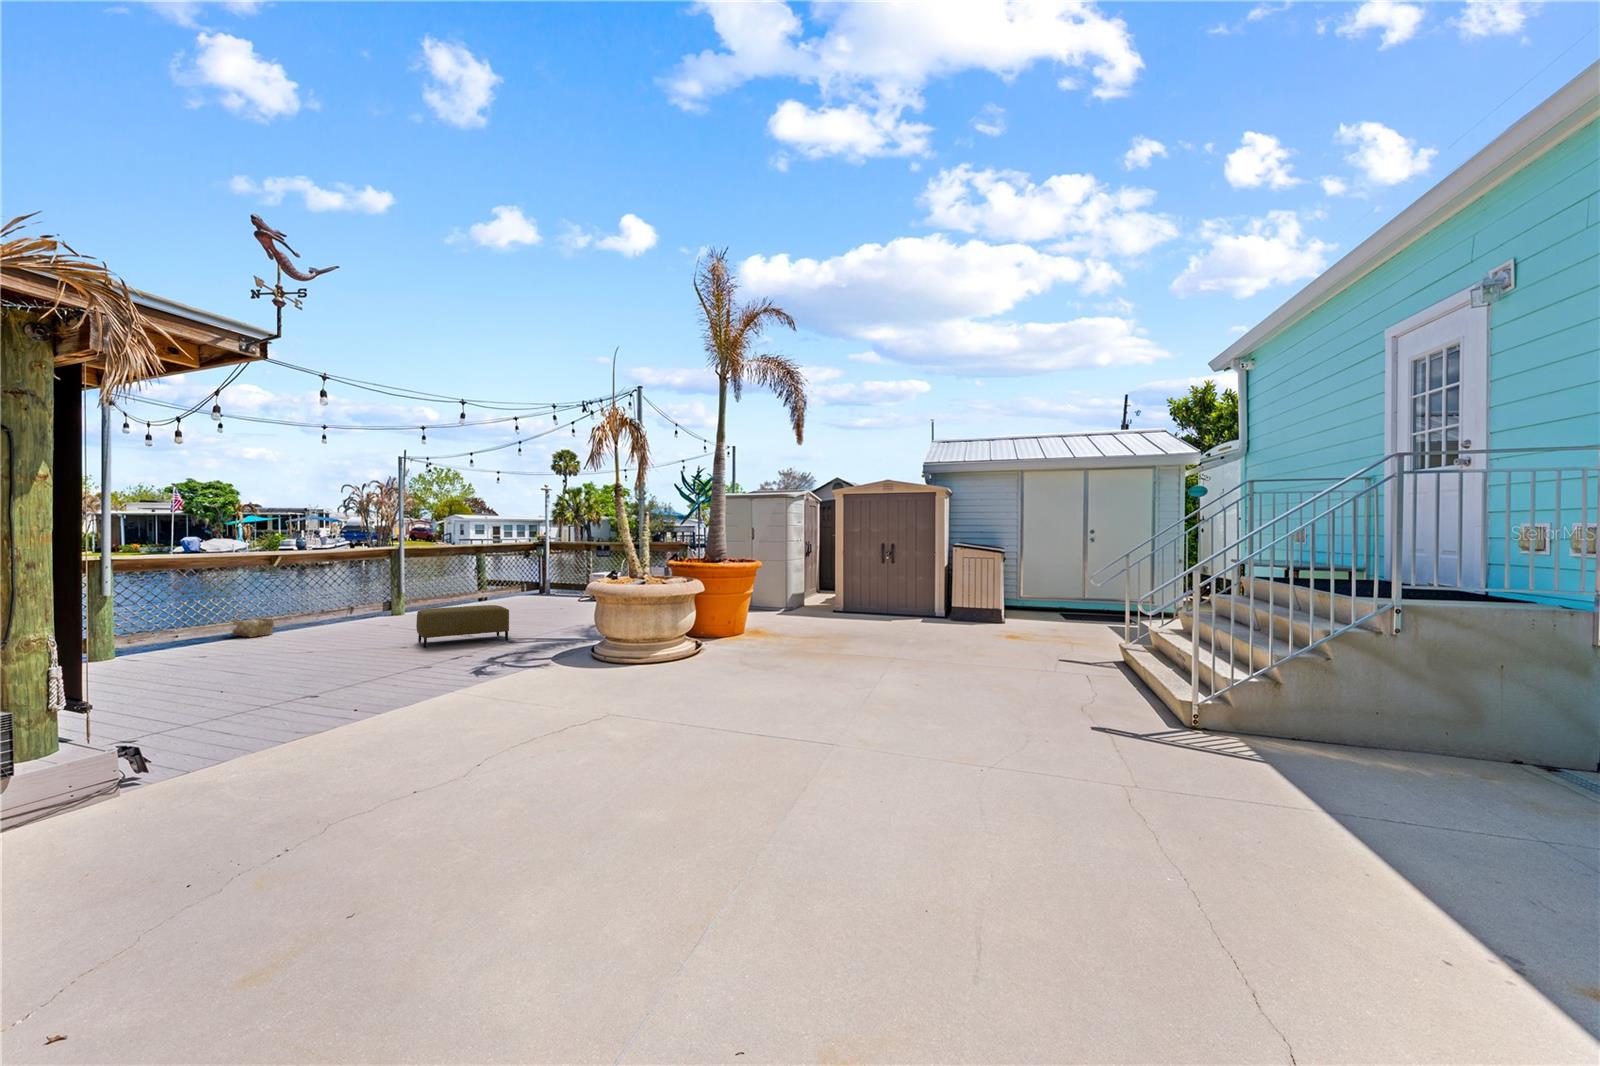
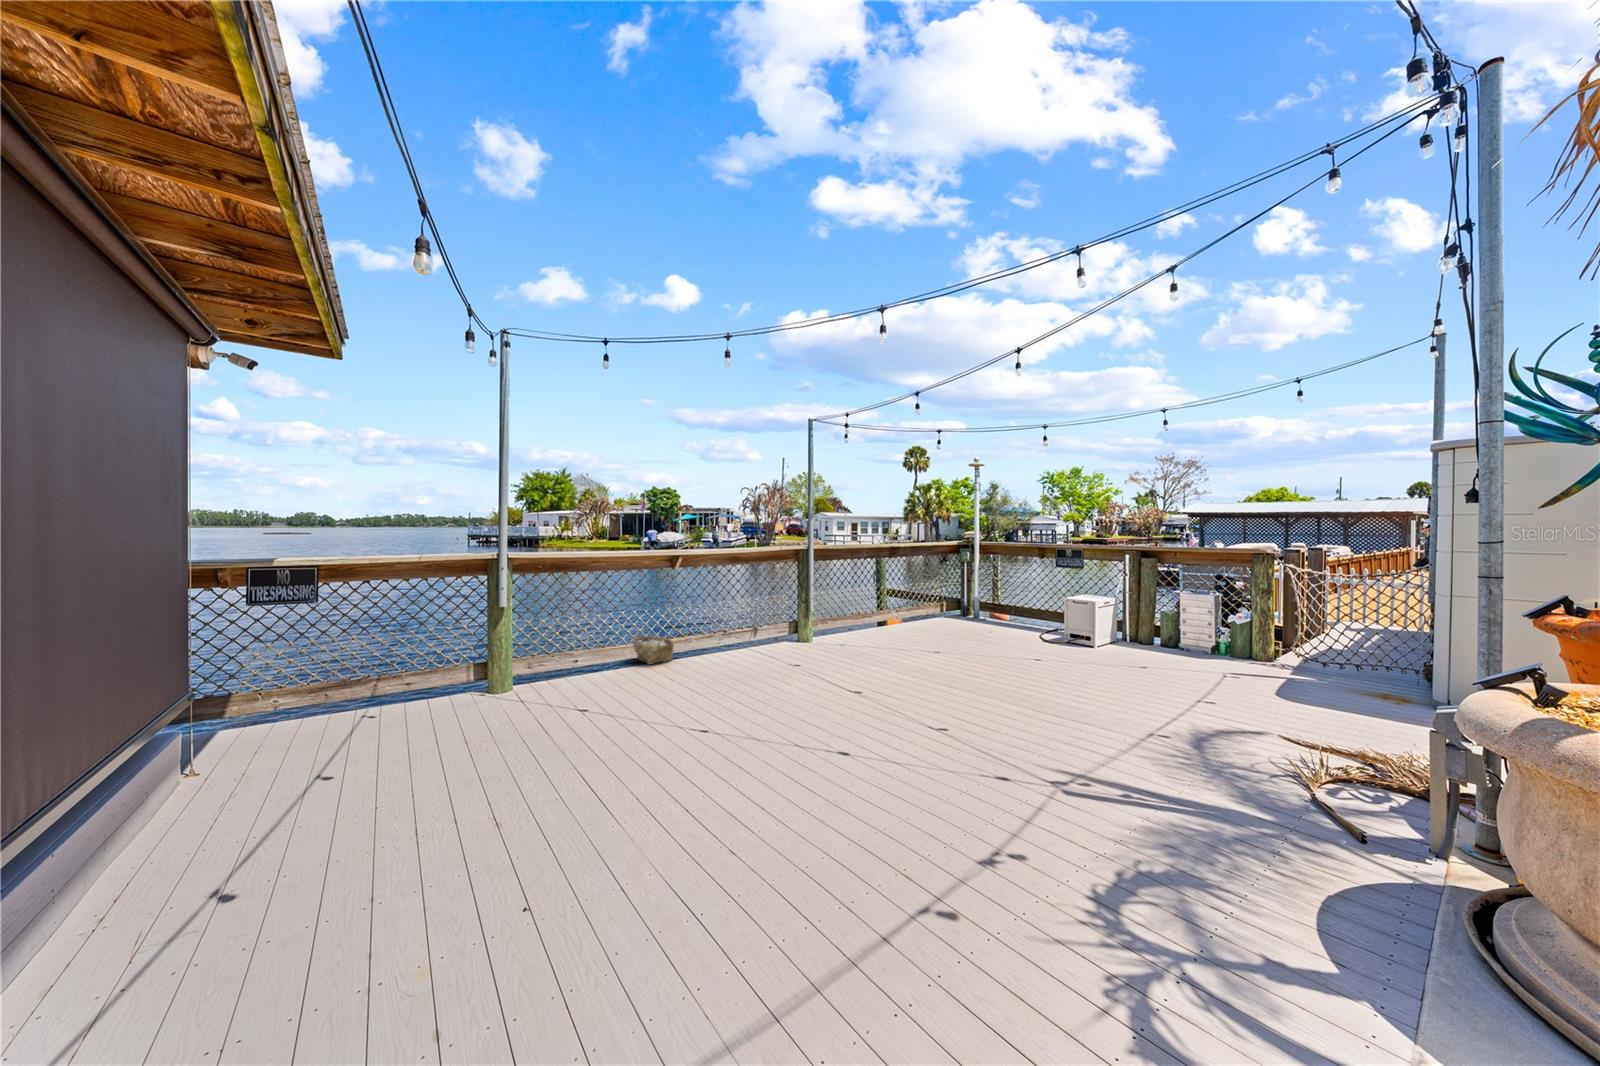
ottoman: present [416,605,509,648] -> none [842,652,984,725]

